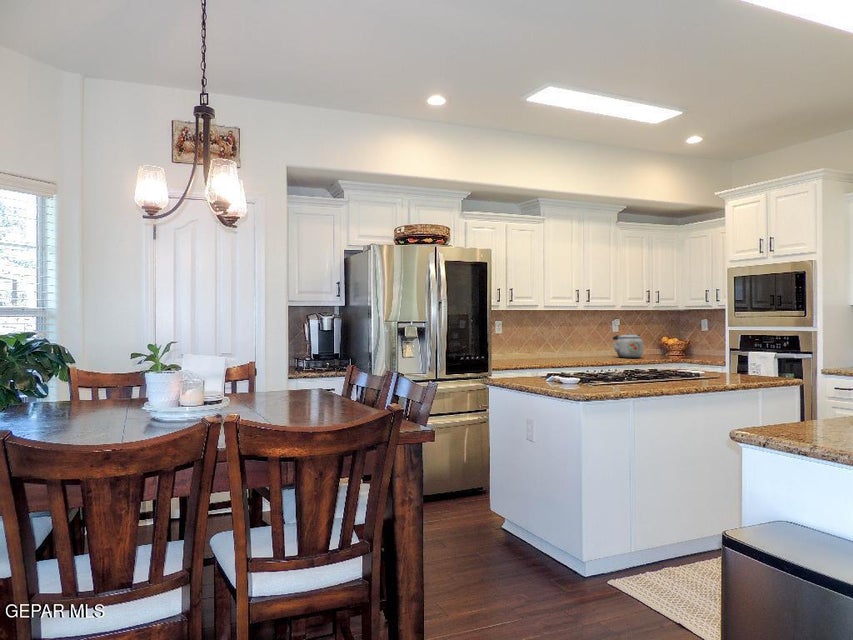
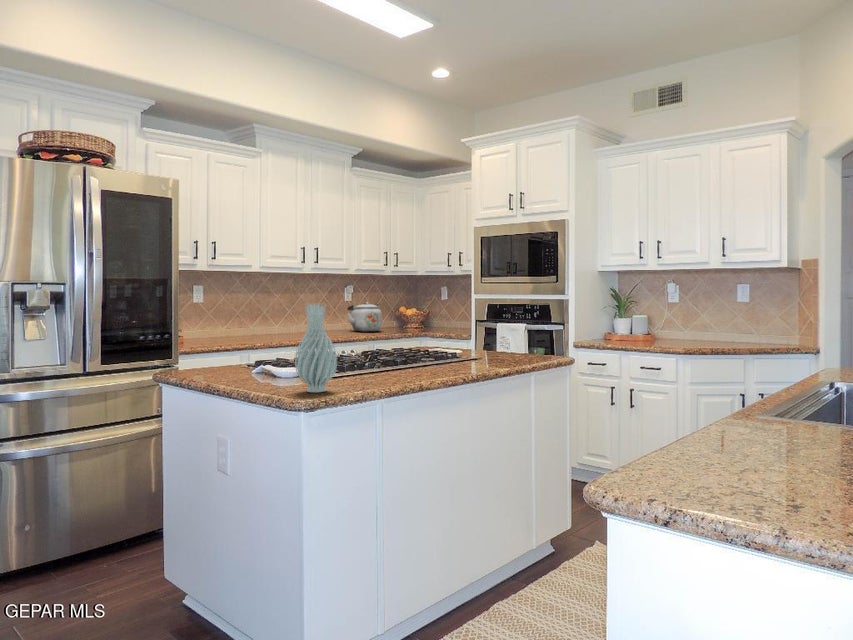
vase: none [576,336,602,391] -> present [295,303,337,392]

